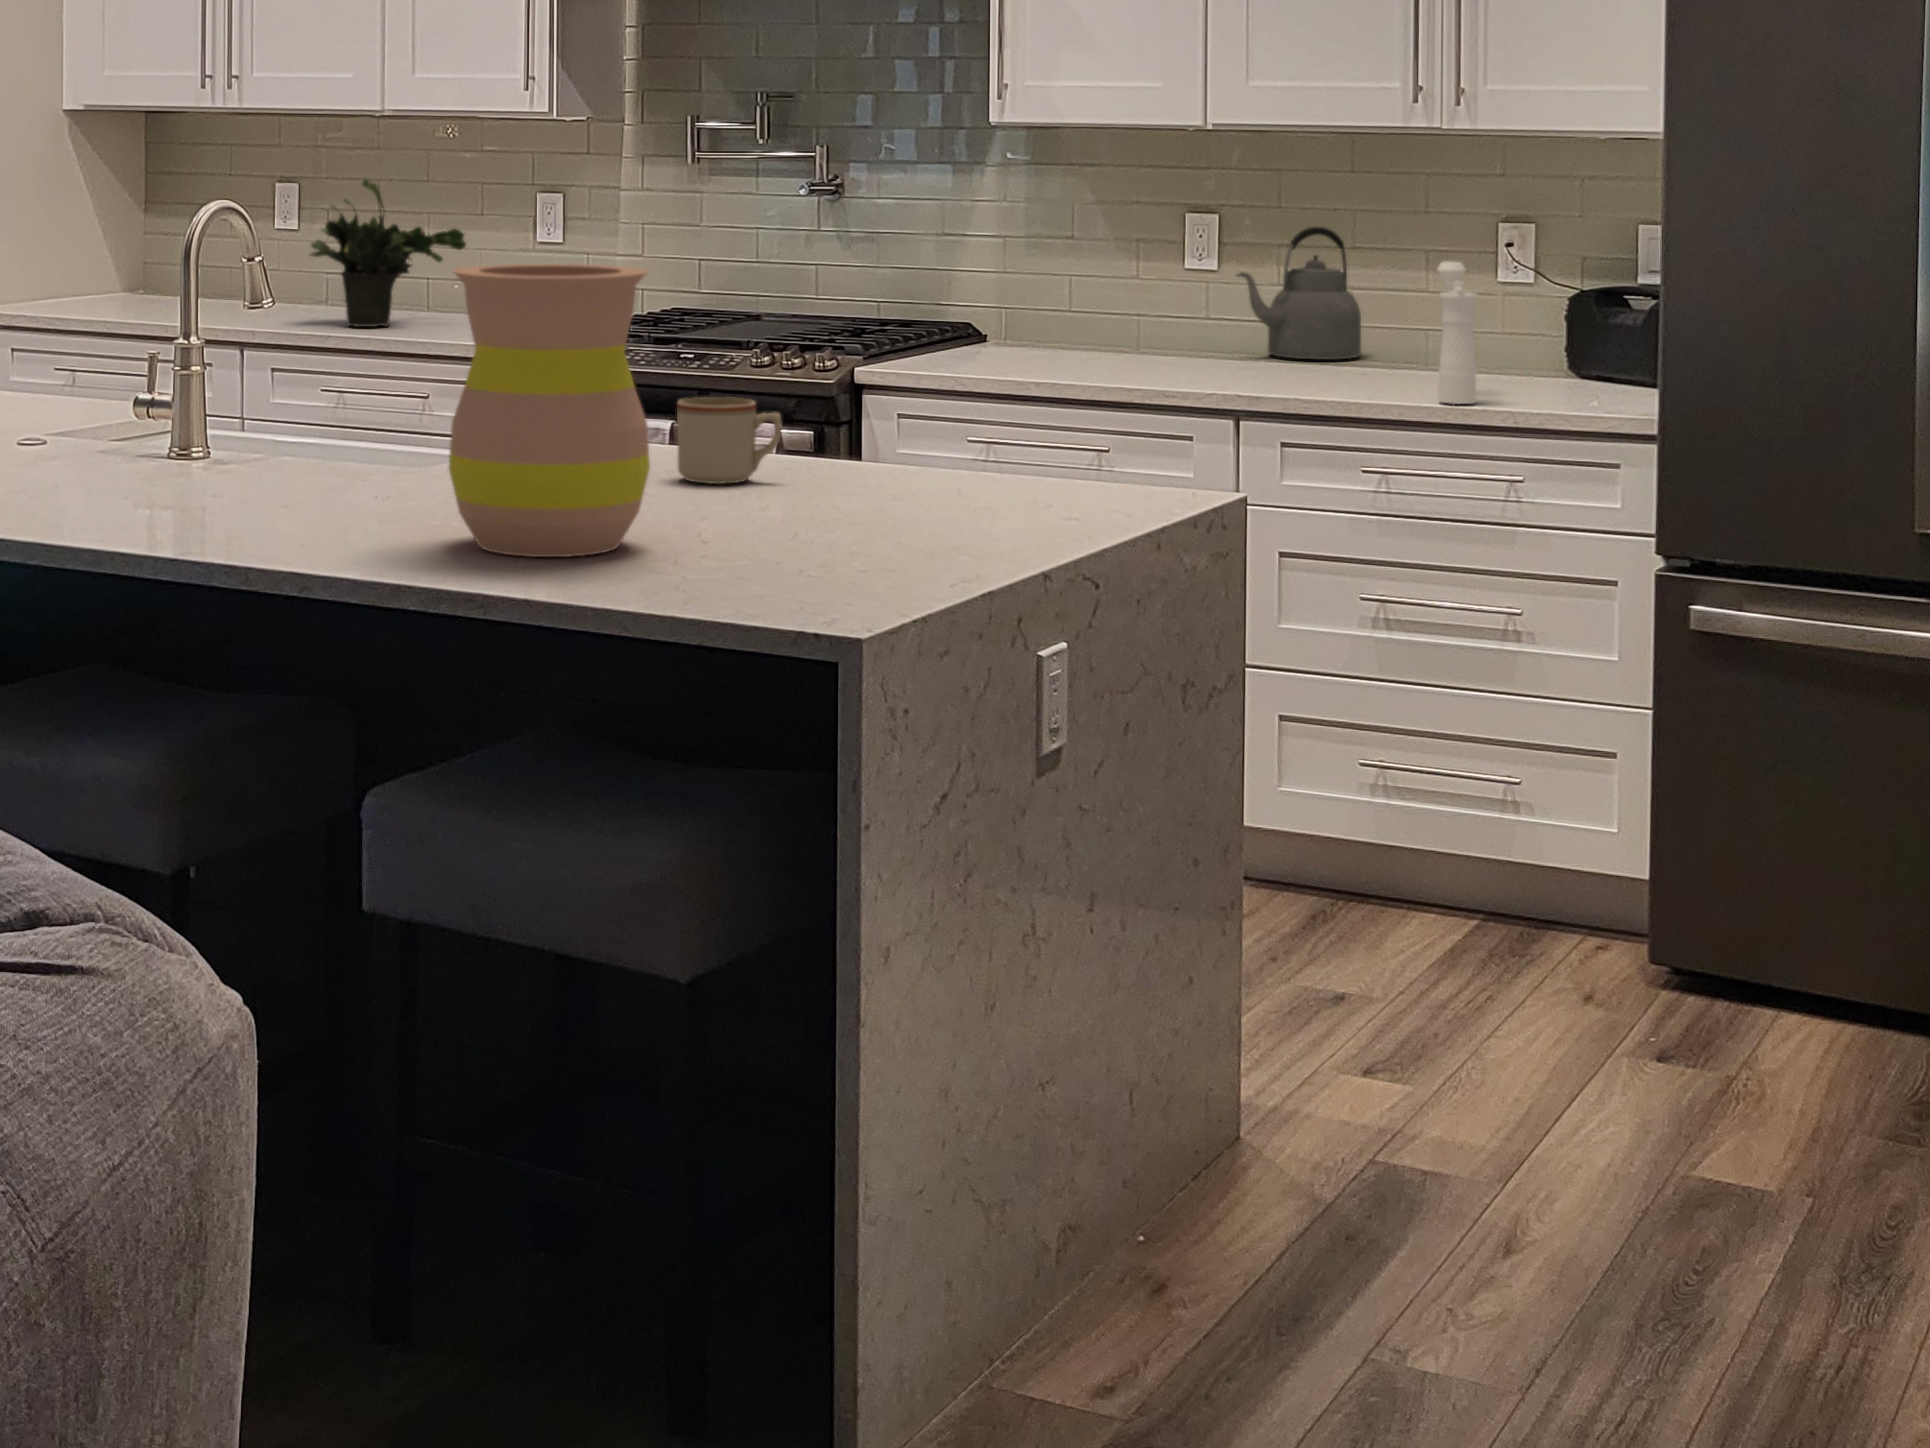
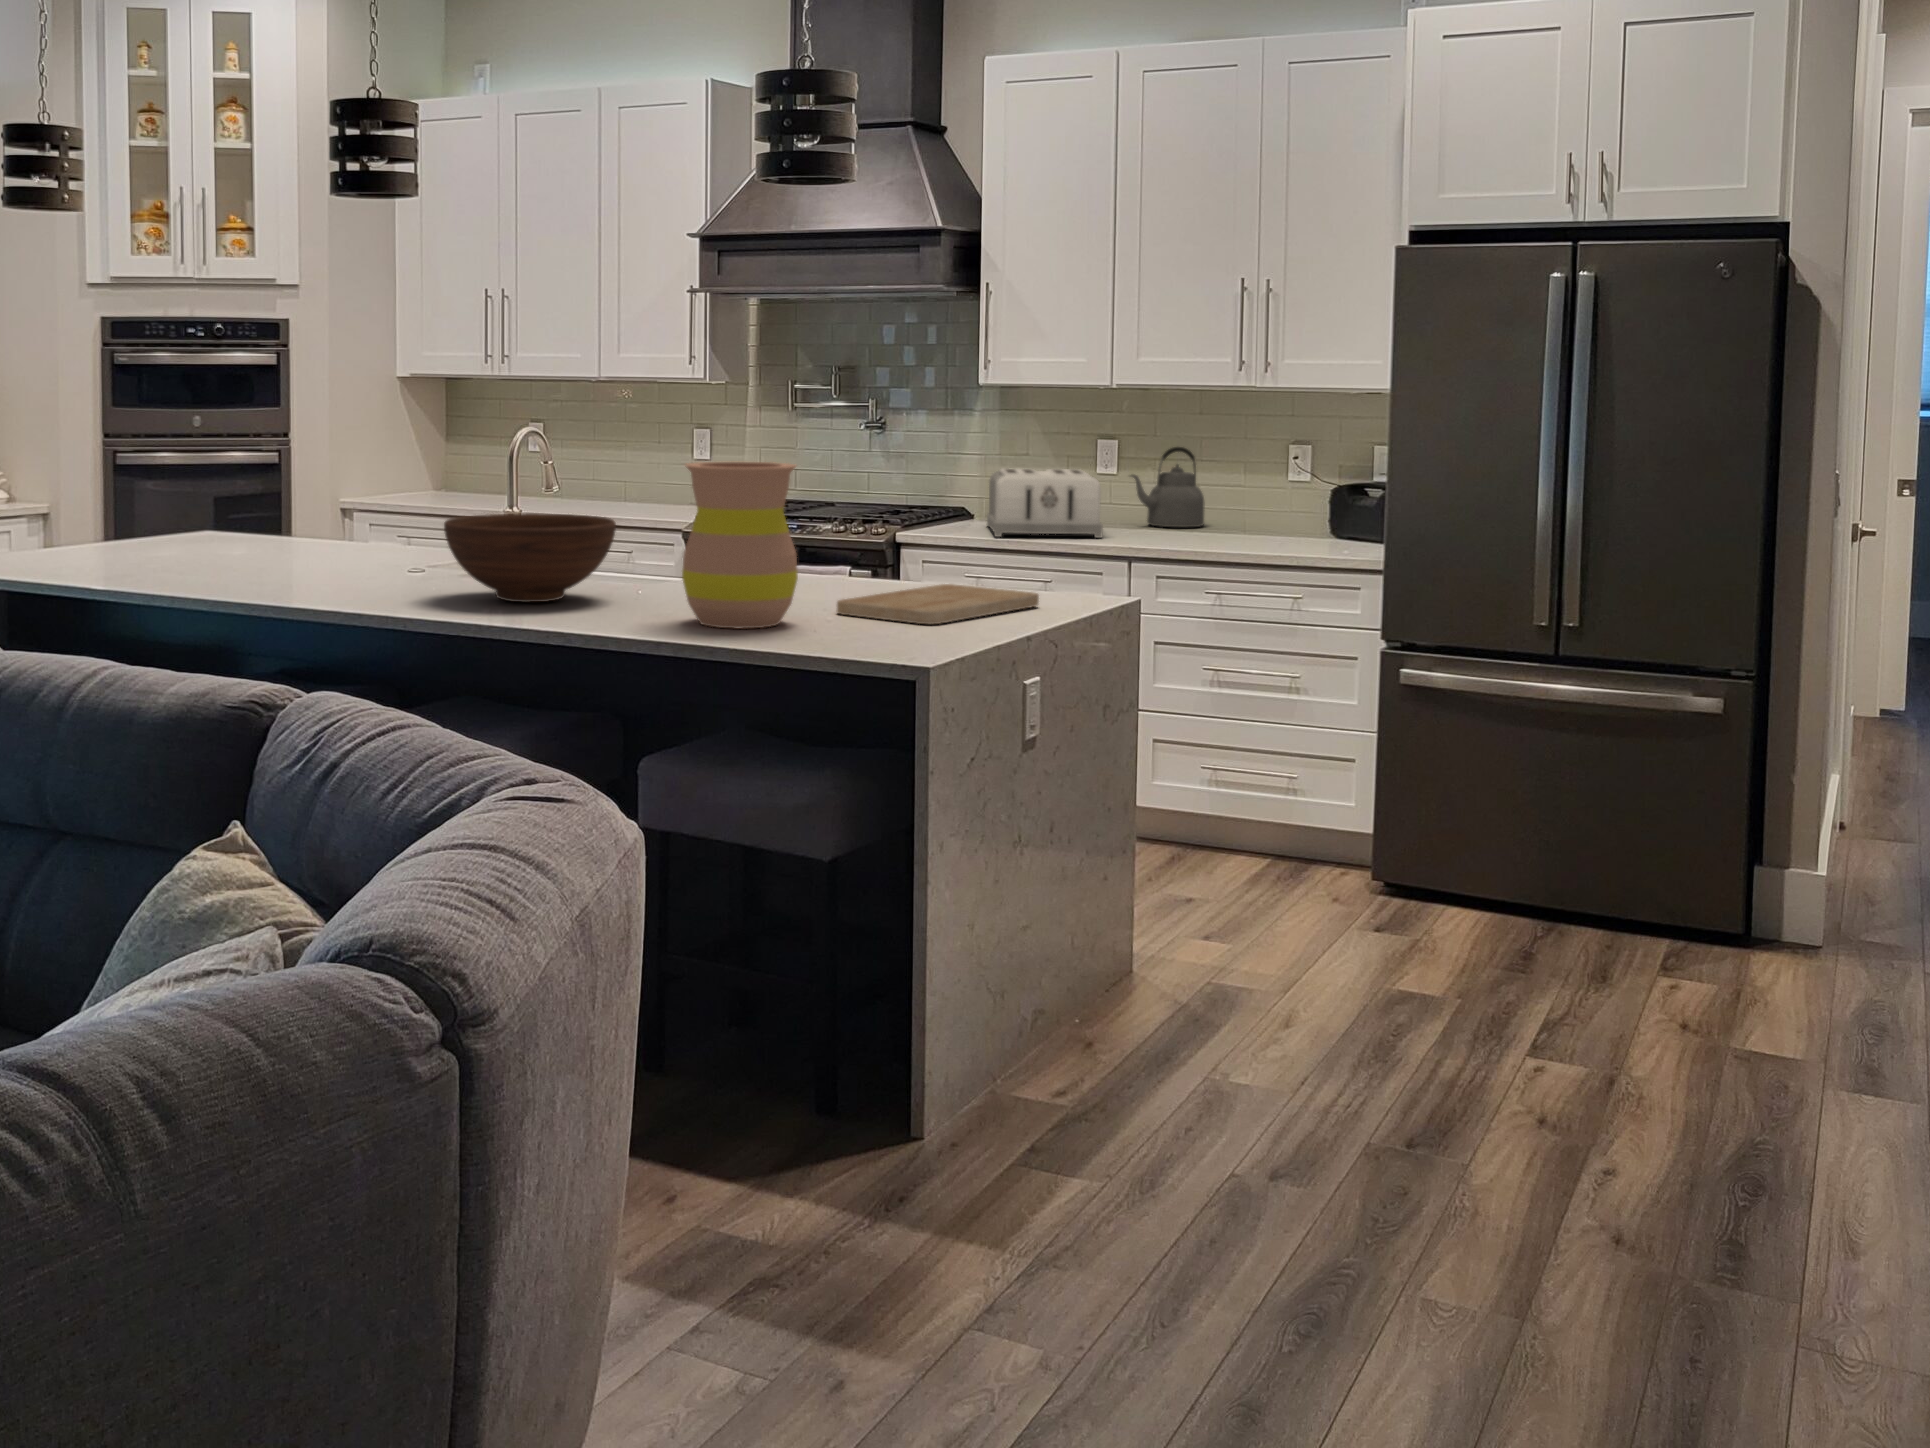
potted plant: present [310,180,466,327] -> none [557,418,655,509]
pepper mill: present [1438,262,1478,404] -> none [1251,467,1276,552]
toaster: none [1004,263,1193,378] -> present [987,468,1103,538]
fruit bowl: none [51,349,348,505] -> present [444,513,616,602]
mug: present [677,397,781,484] -> none [805,542,866,592]
cutting board: none [722,470,1073,548] -> present [837,584,1039,624]

